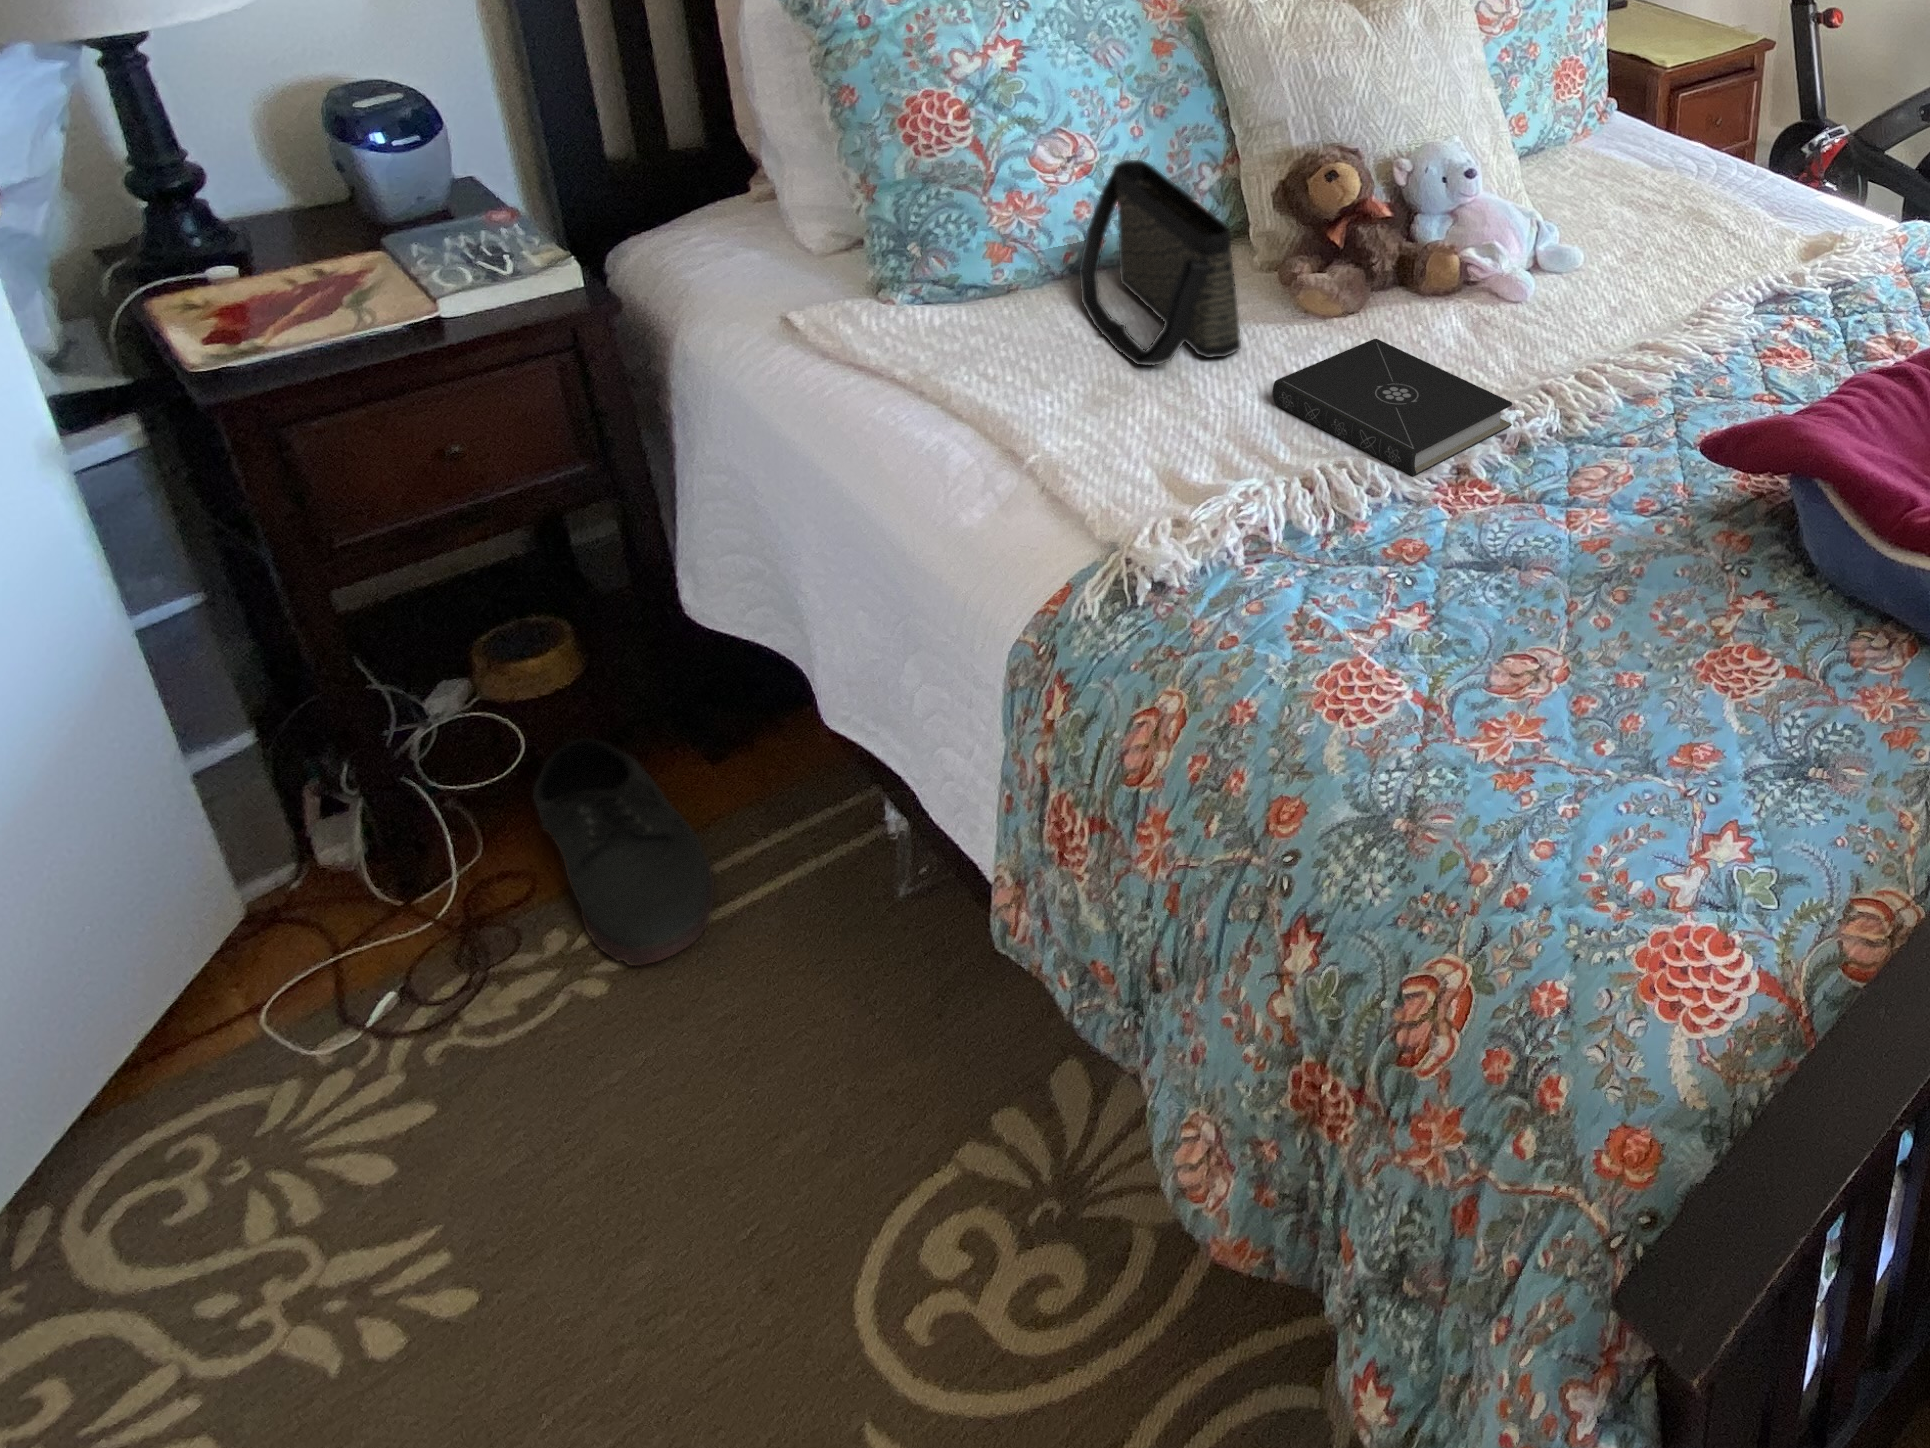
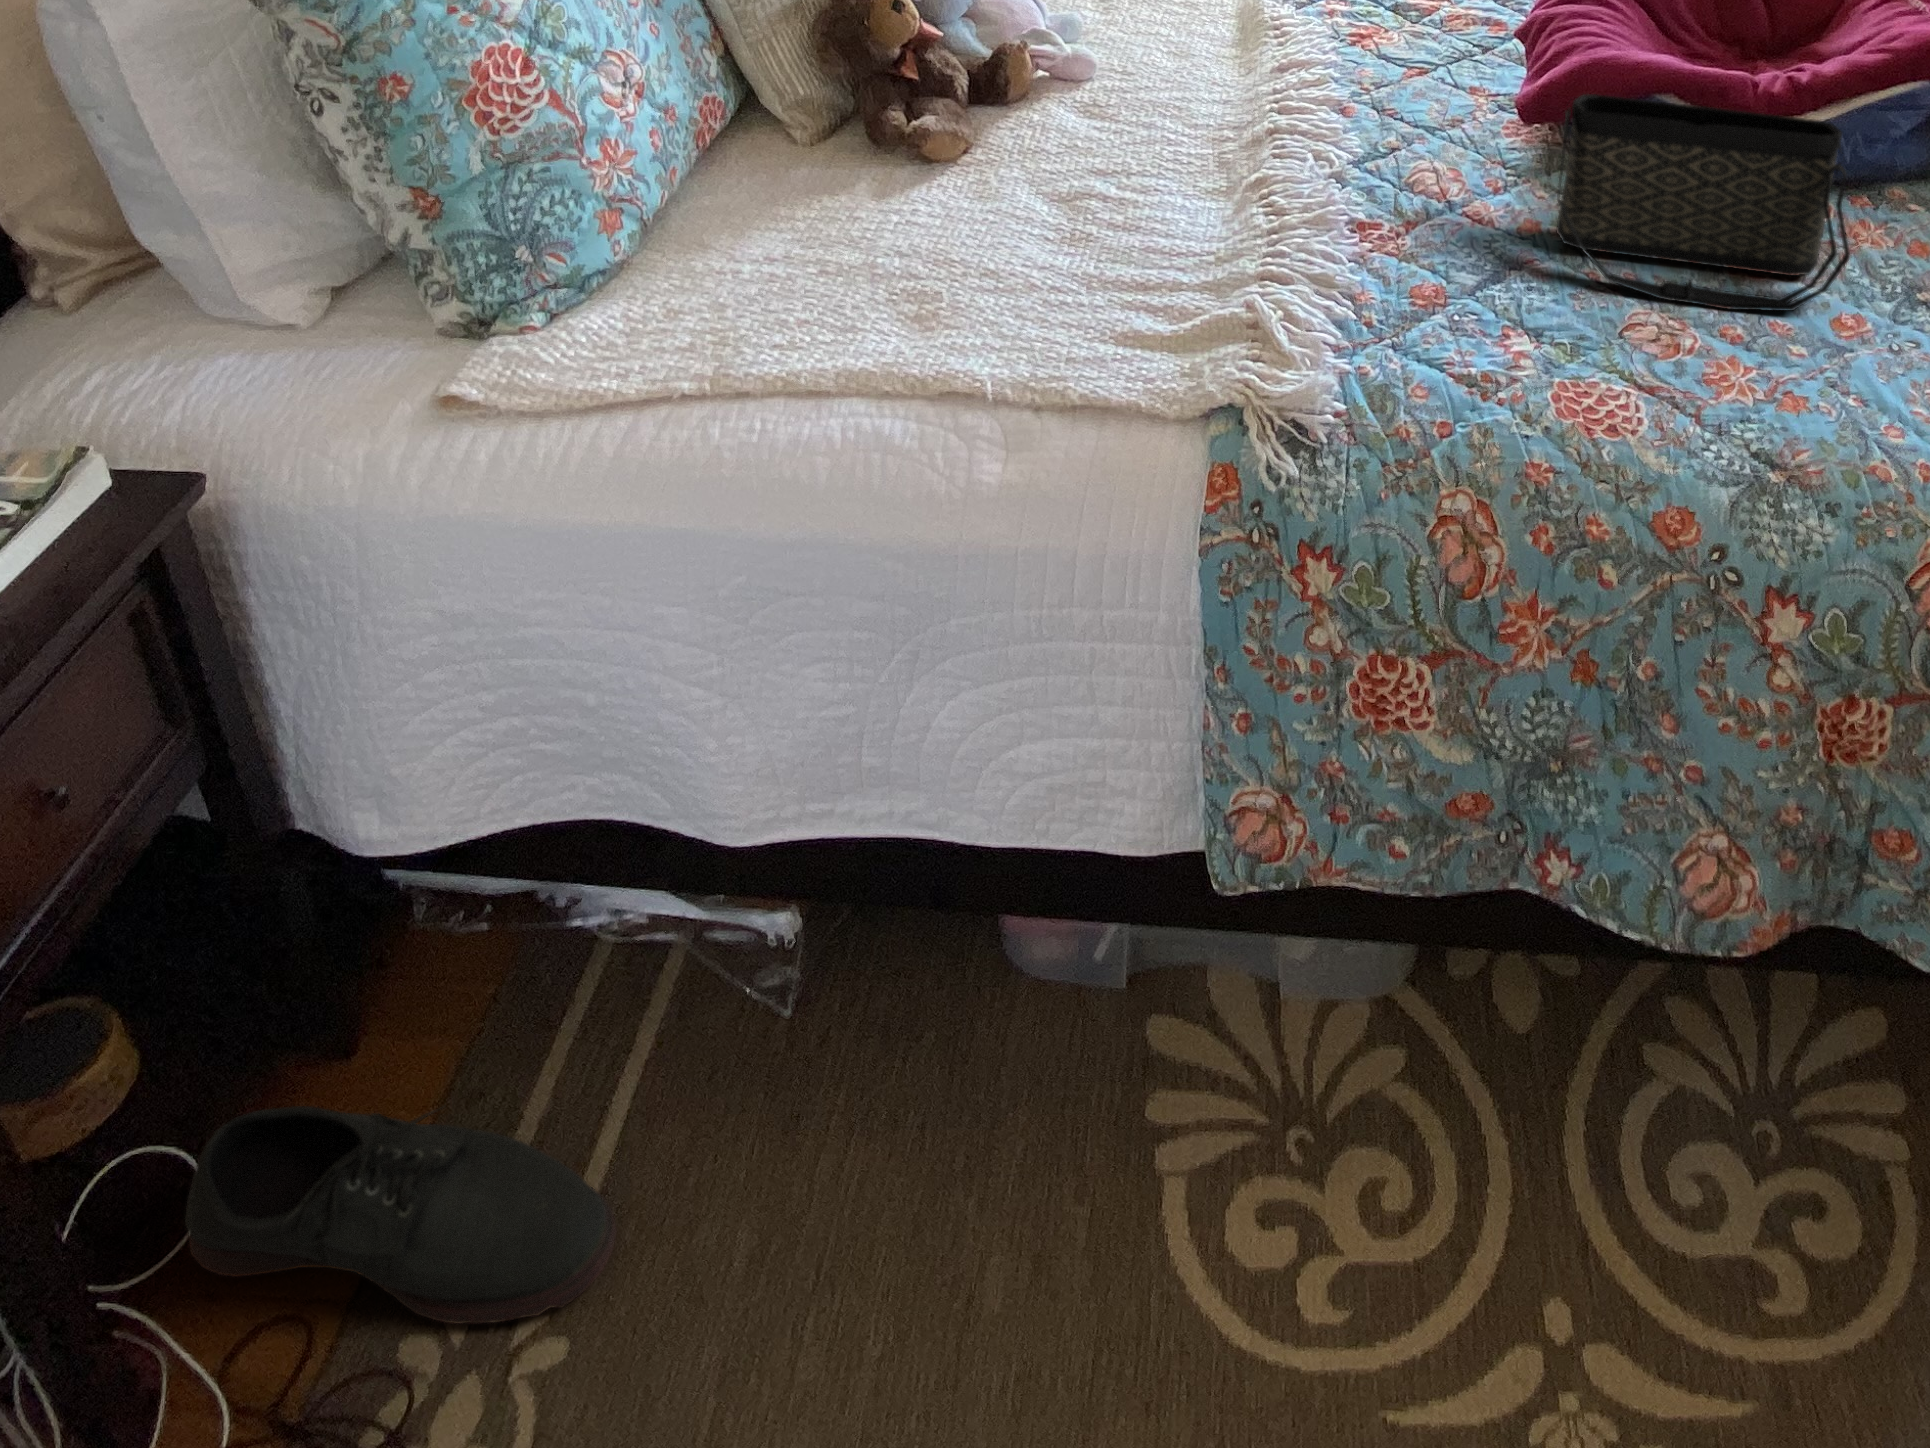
handbag: present [1079,160,1241,365] -> present [1556,94,1850,311]
book: present [1273,339,1512,476] -> none [1113,147,1331,244]

